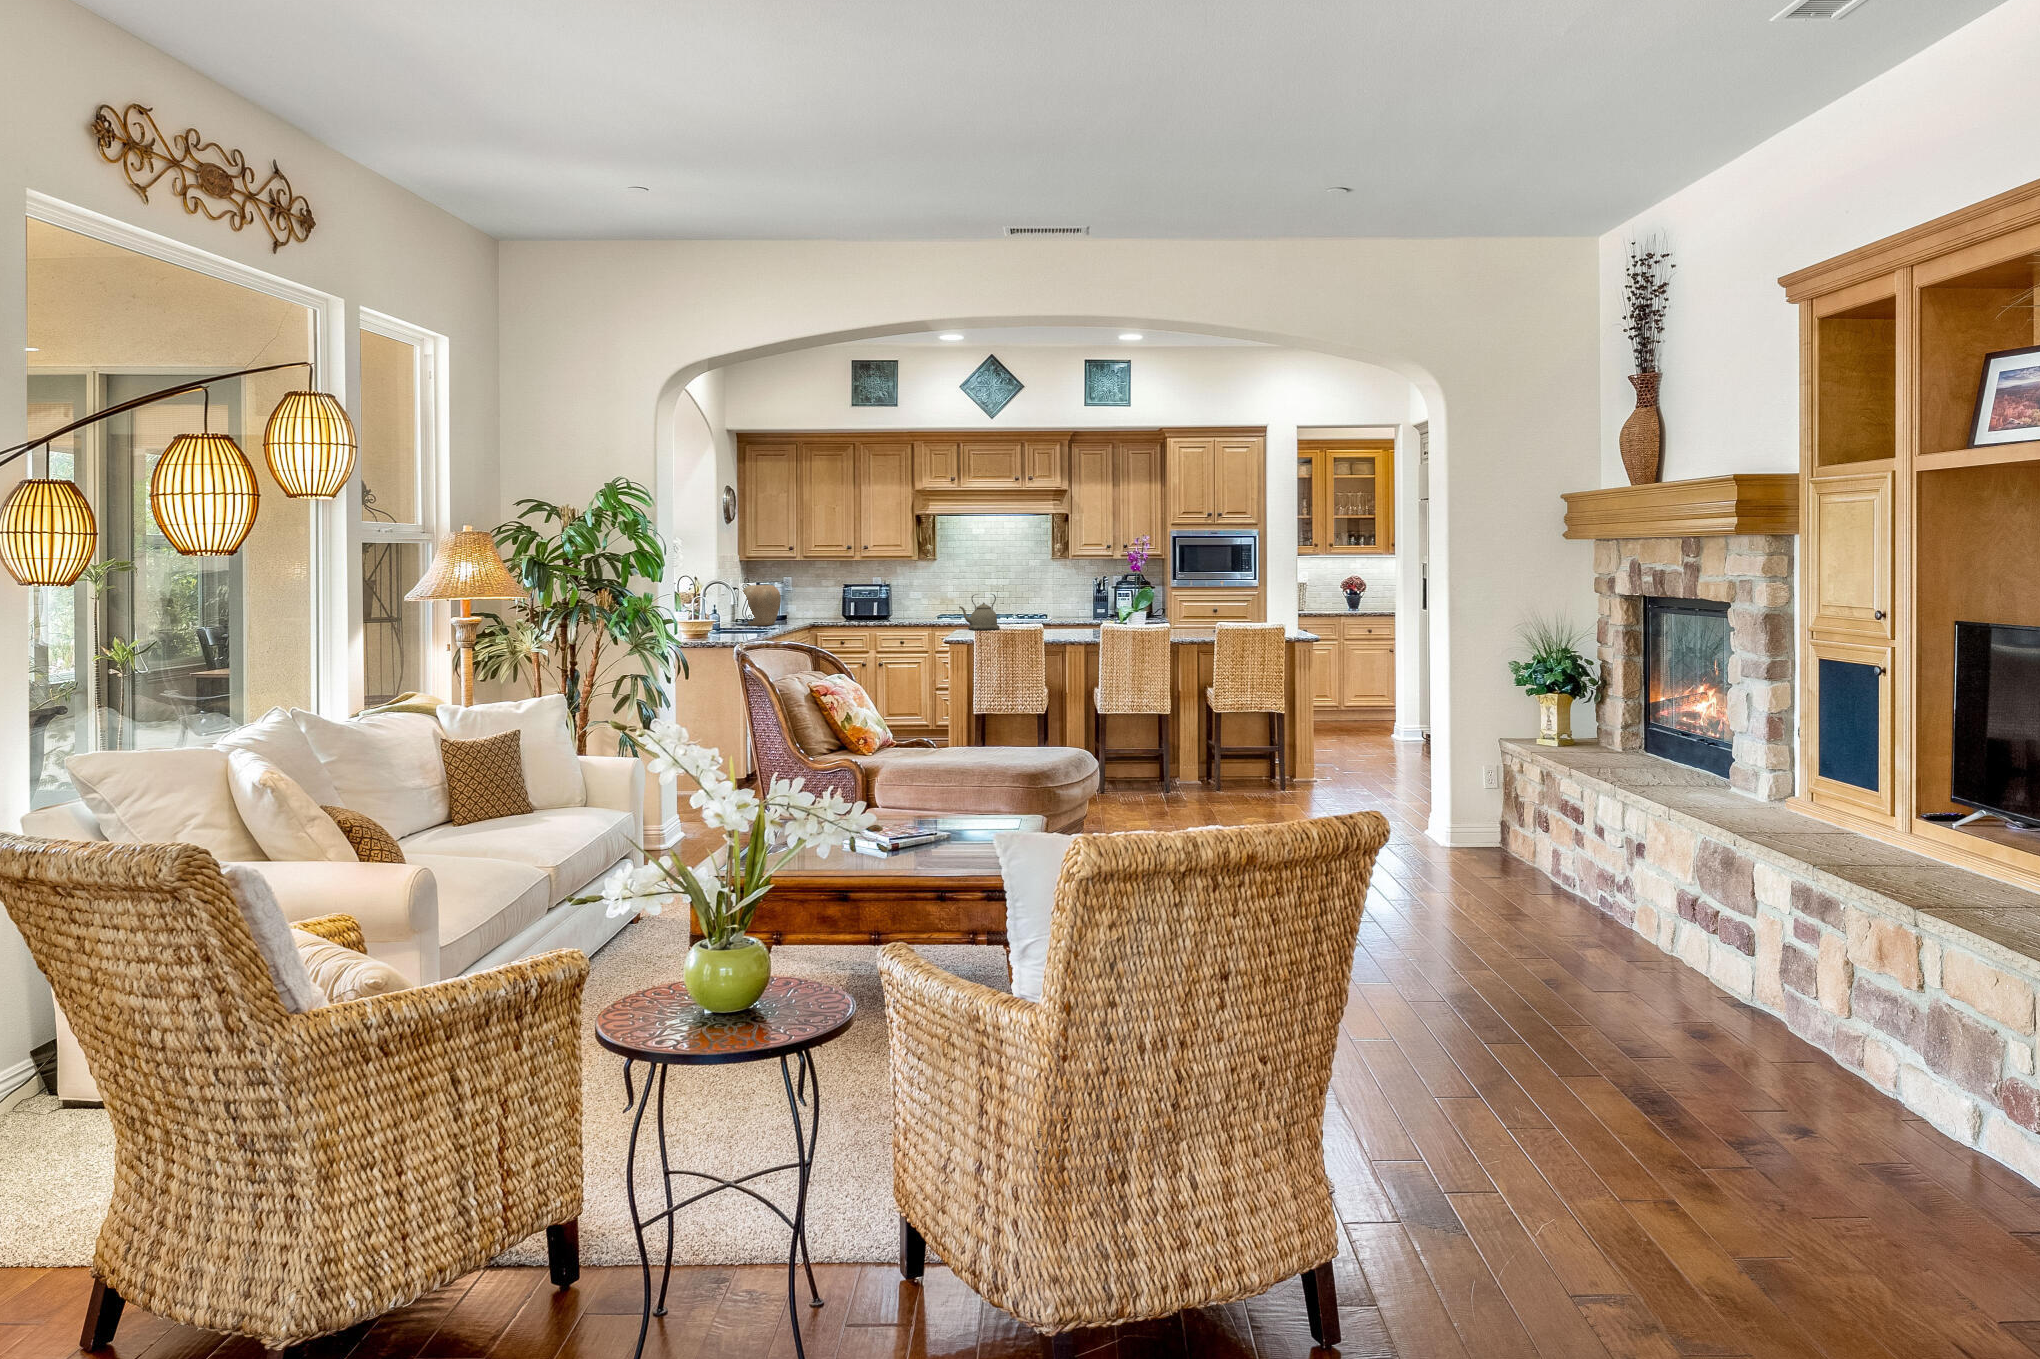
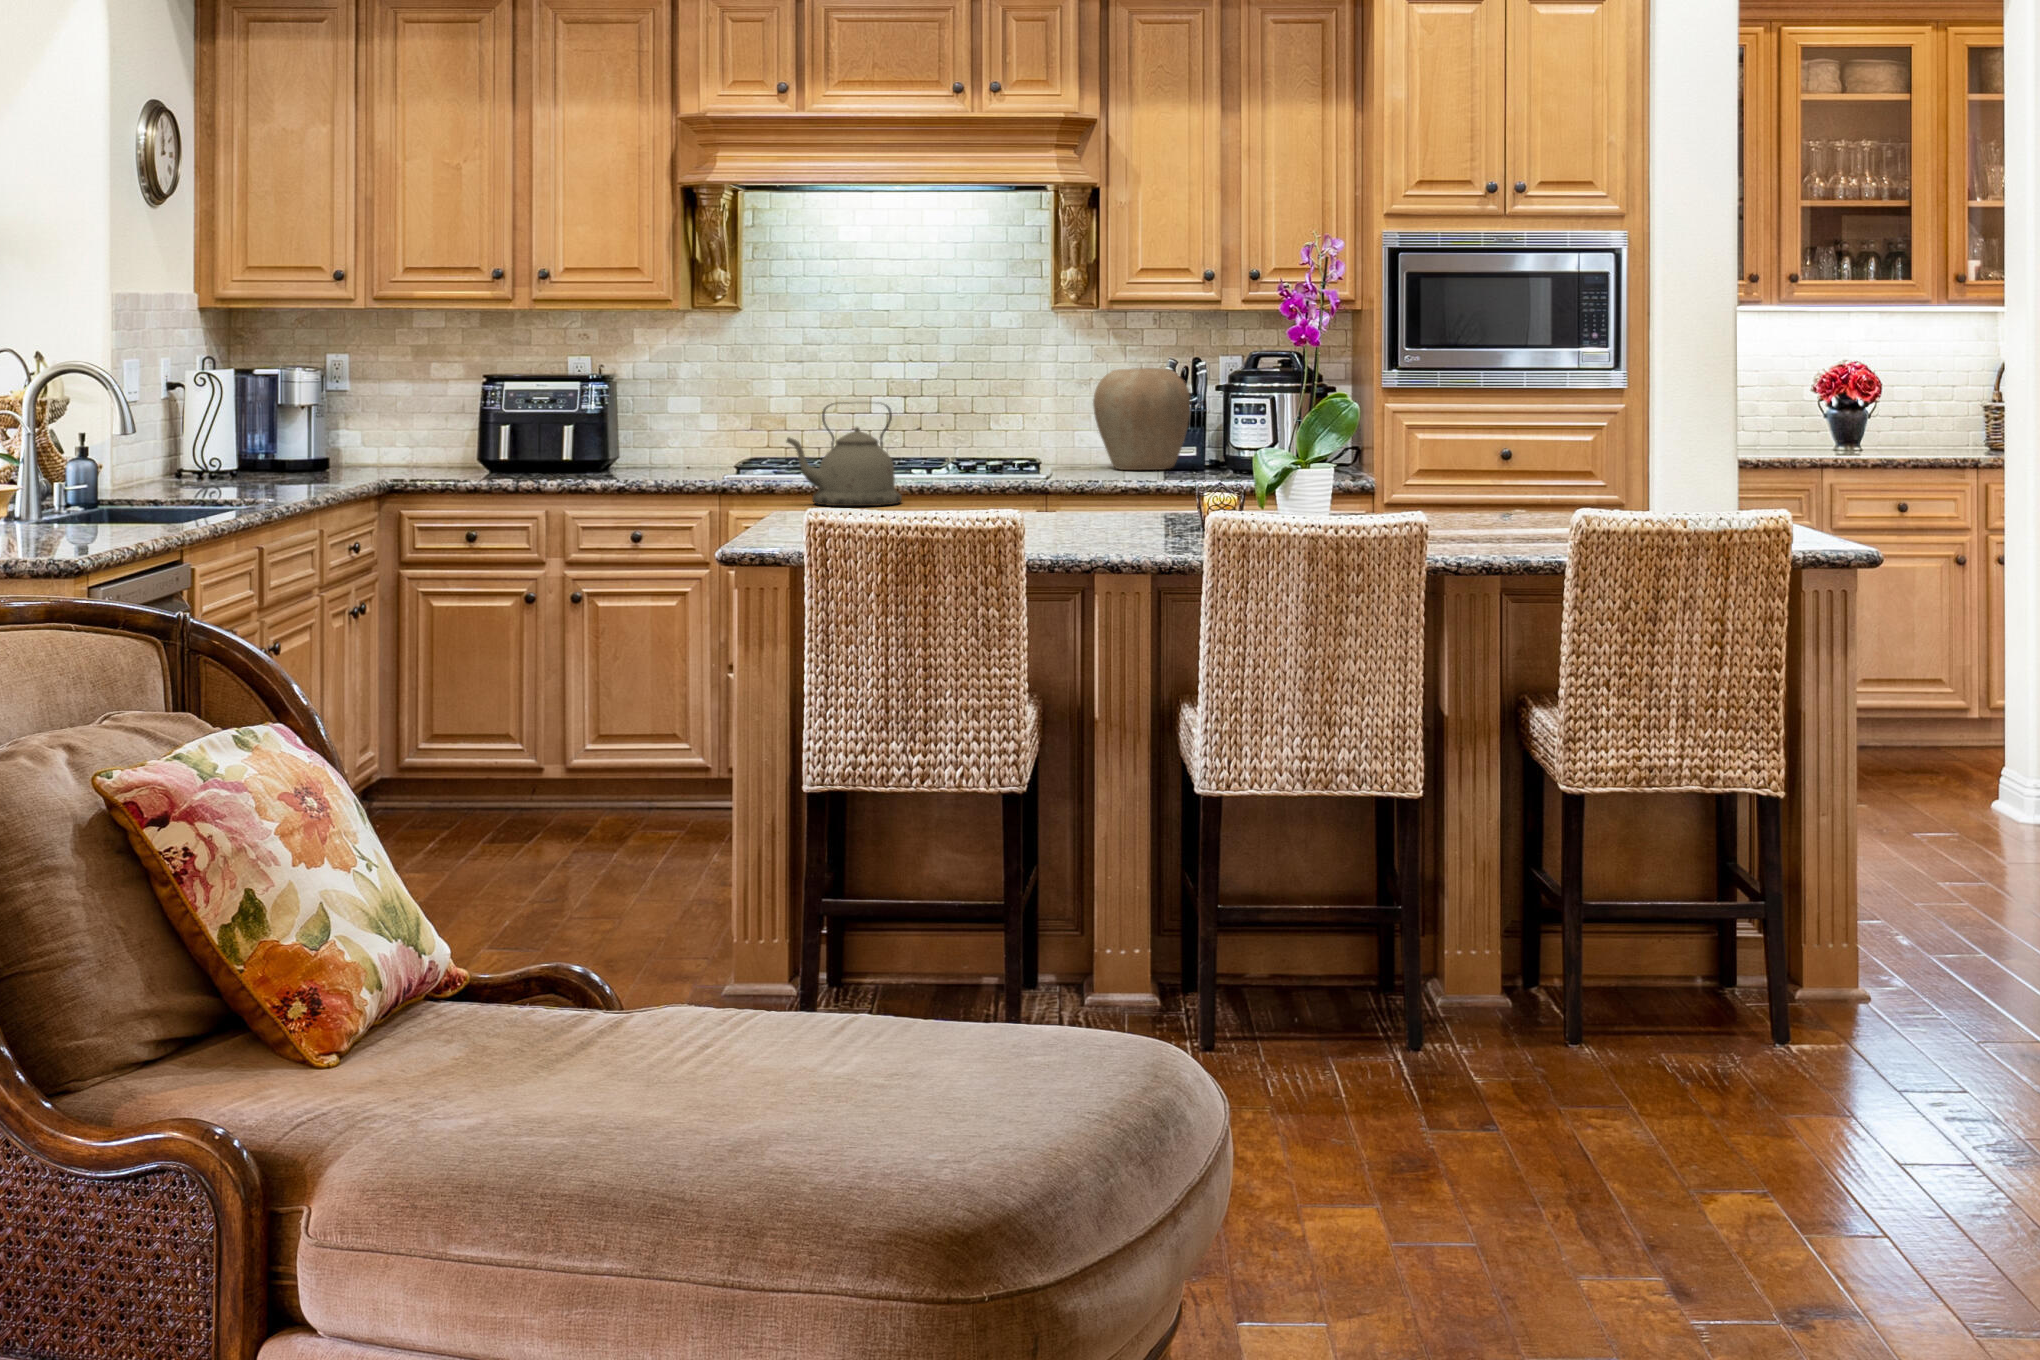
vase: present [743,585,781,626] -> present [1093,368,1190,470]

